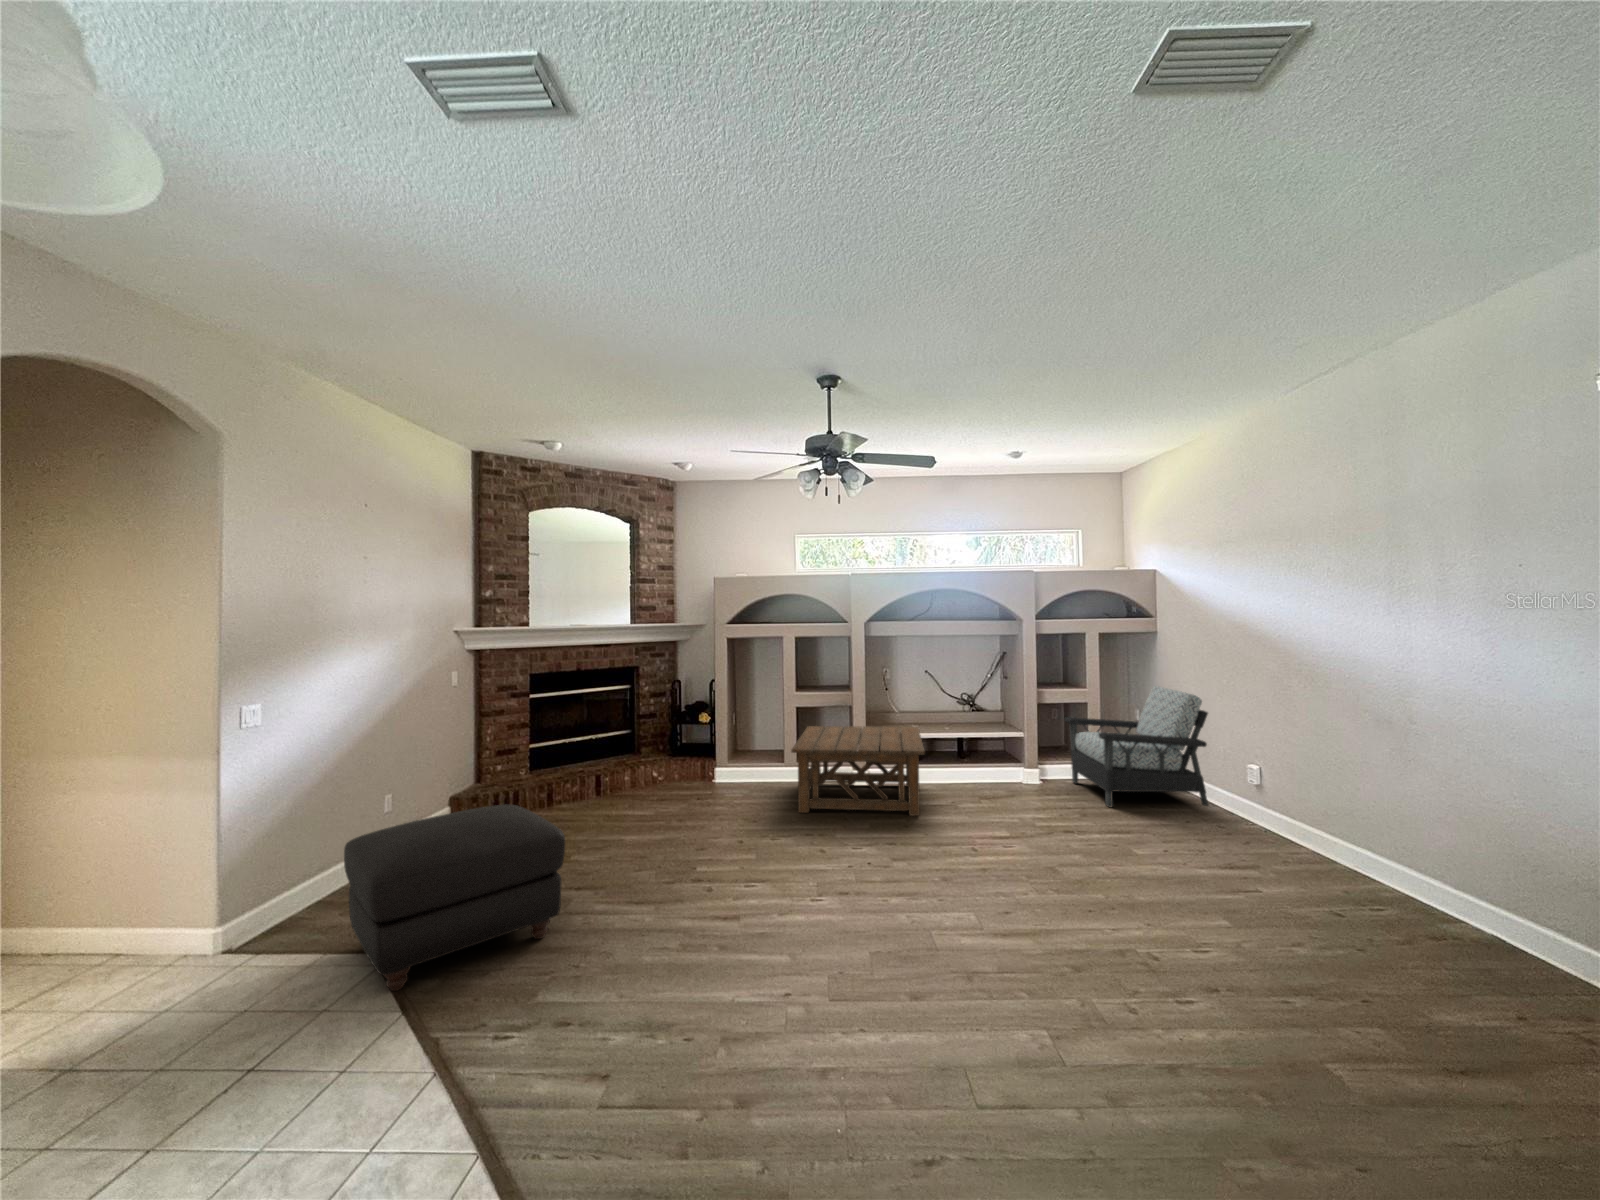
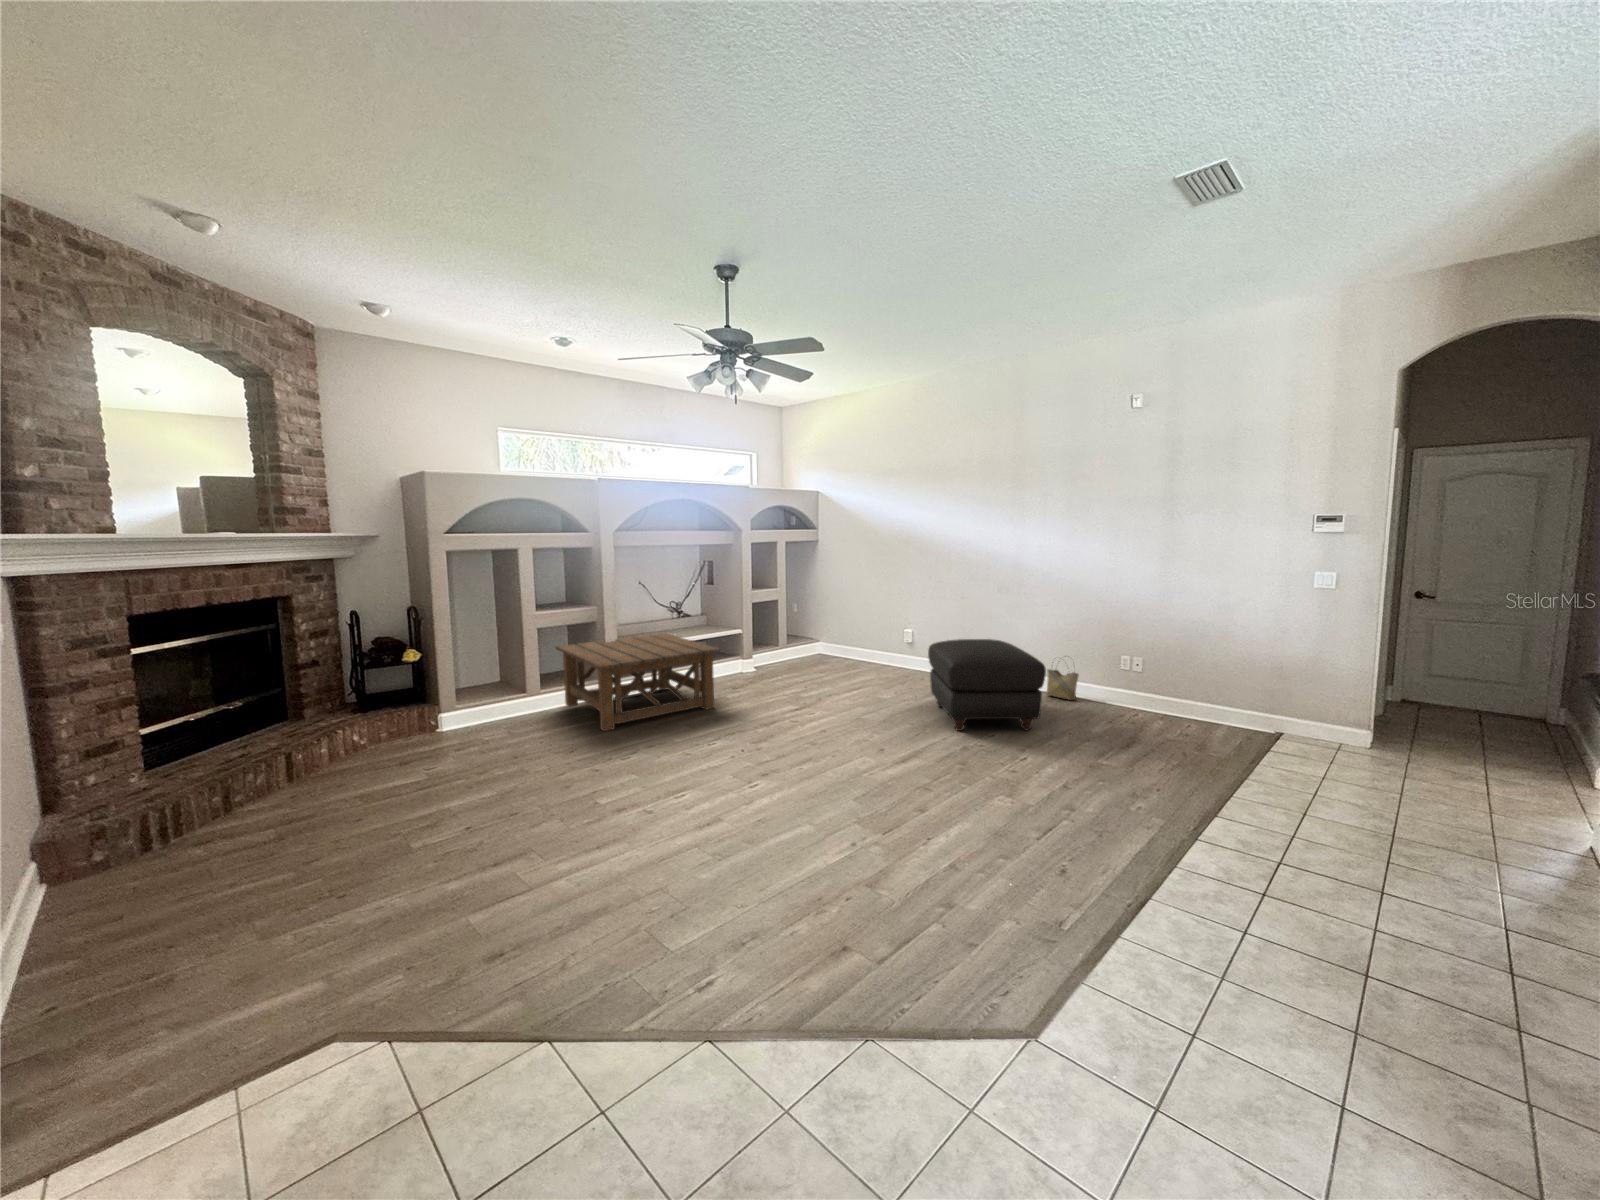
armchair: present [1065,686,1208,808] -> none [769,581,874,674]
ottoman: present [344,804,565,991] -> present [928,639,1046,731]
woven basket: none [1446,863,1518,958] -> present [1046,662,1079,700]

